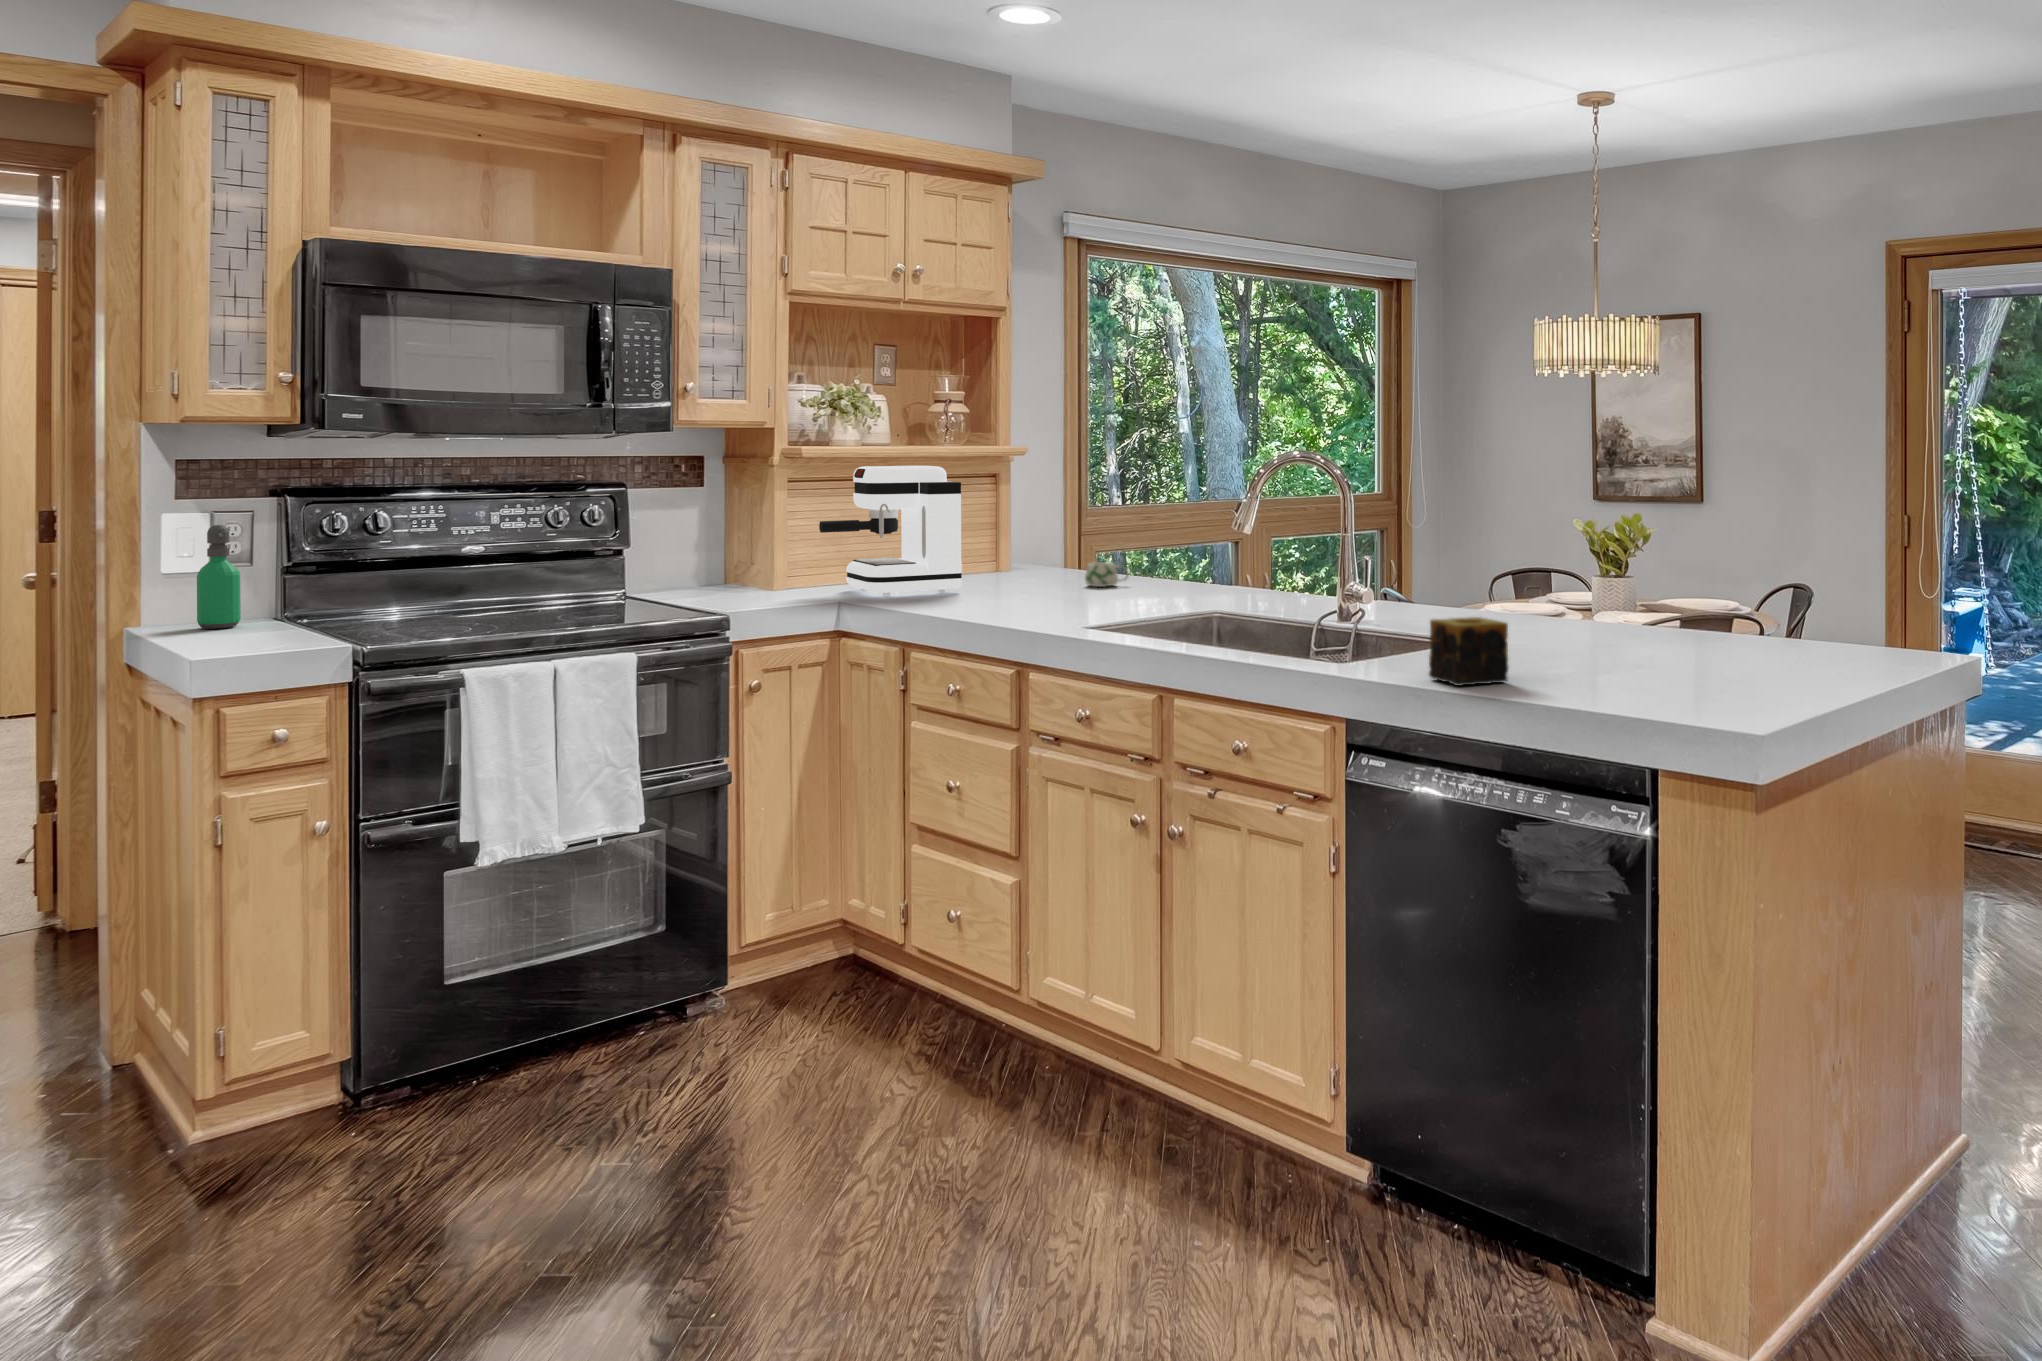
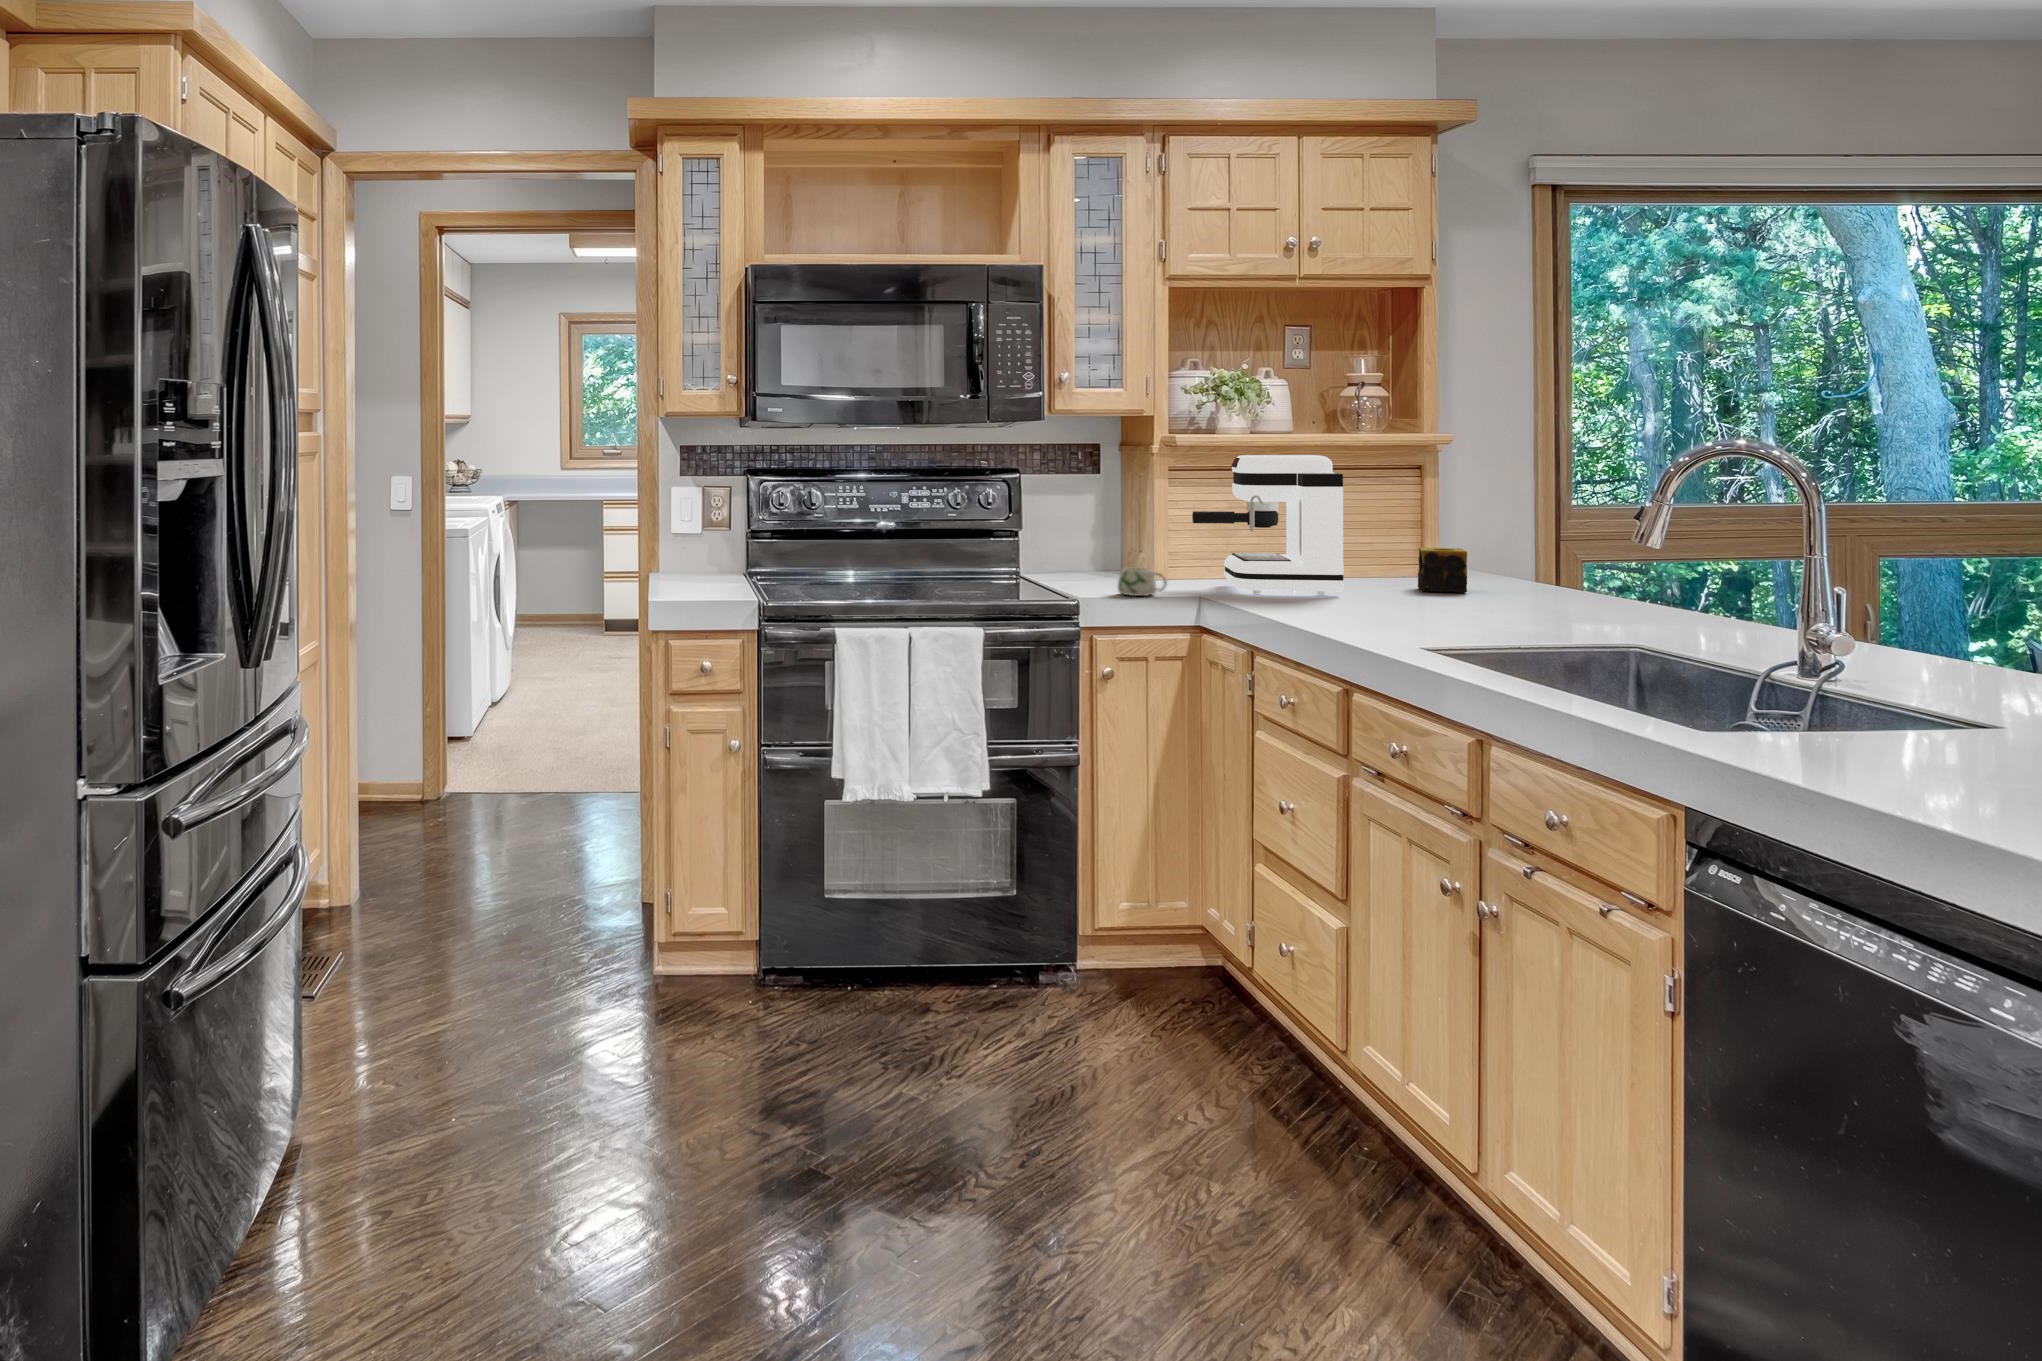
soap dispenser: present [197,525,241,629] -> none [690,497,718,579]
mug: present [1085,562,1129,587] -> present [1118,568,1167,596]
candle: present [1429,617,1508,686] -> present [1418,547,1467,592]

